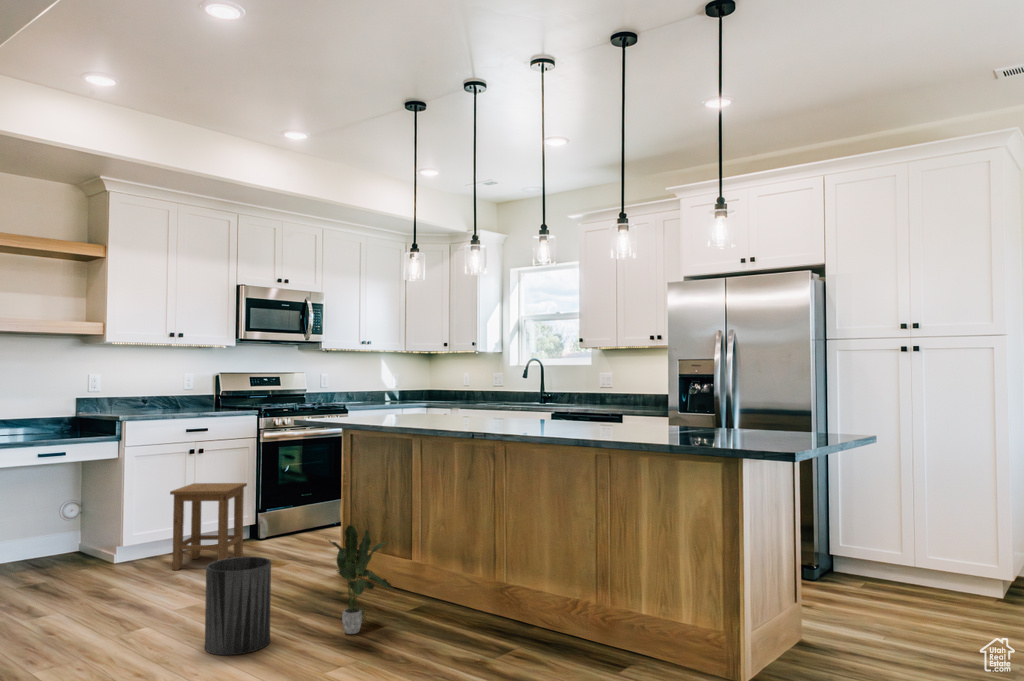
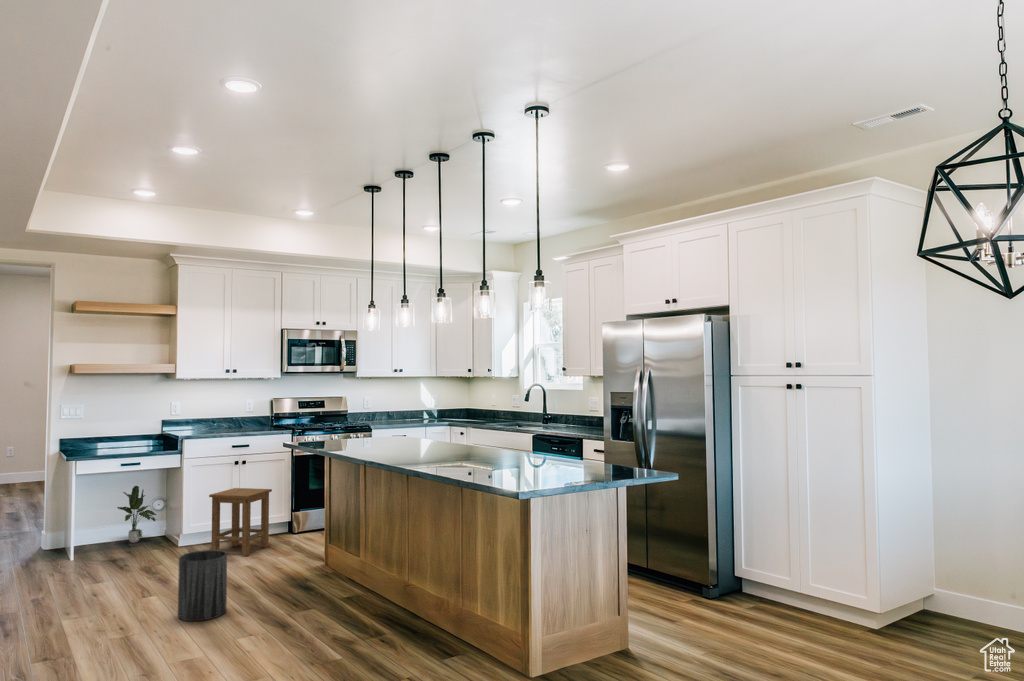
potted plant: present [329,525,393,634] -> present [117,486,156,543]

